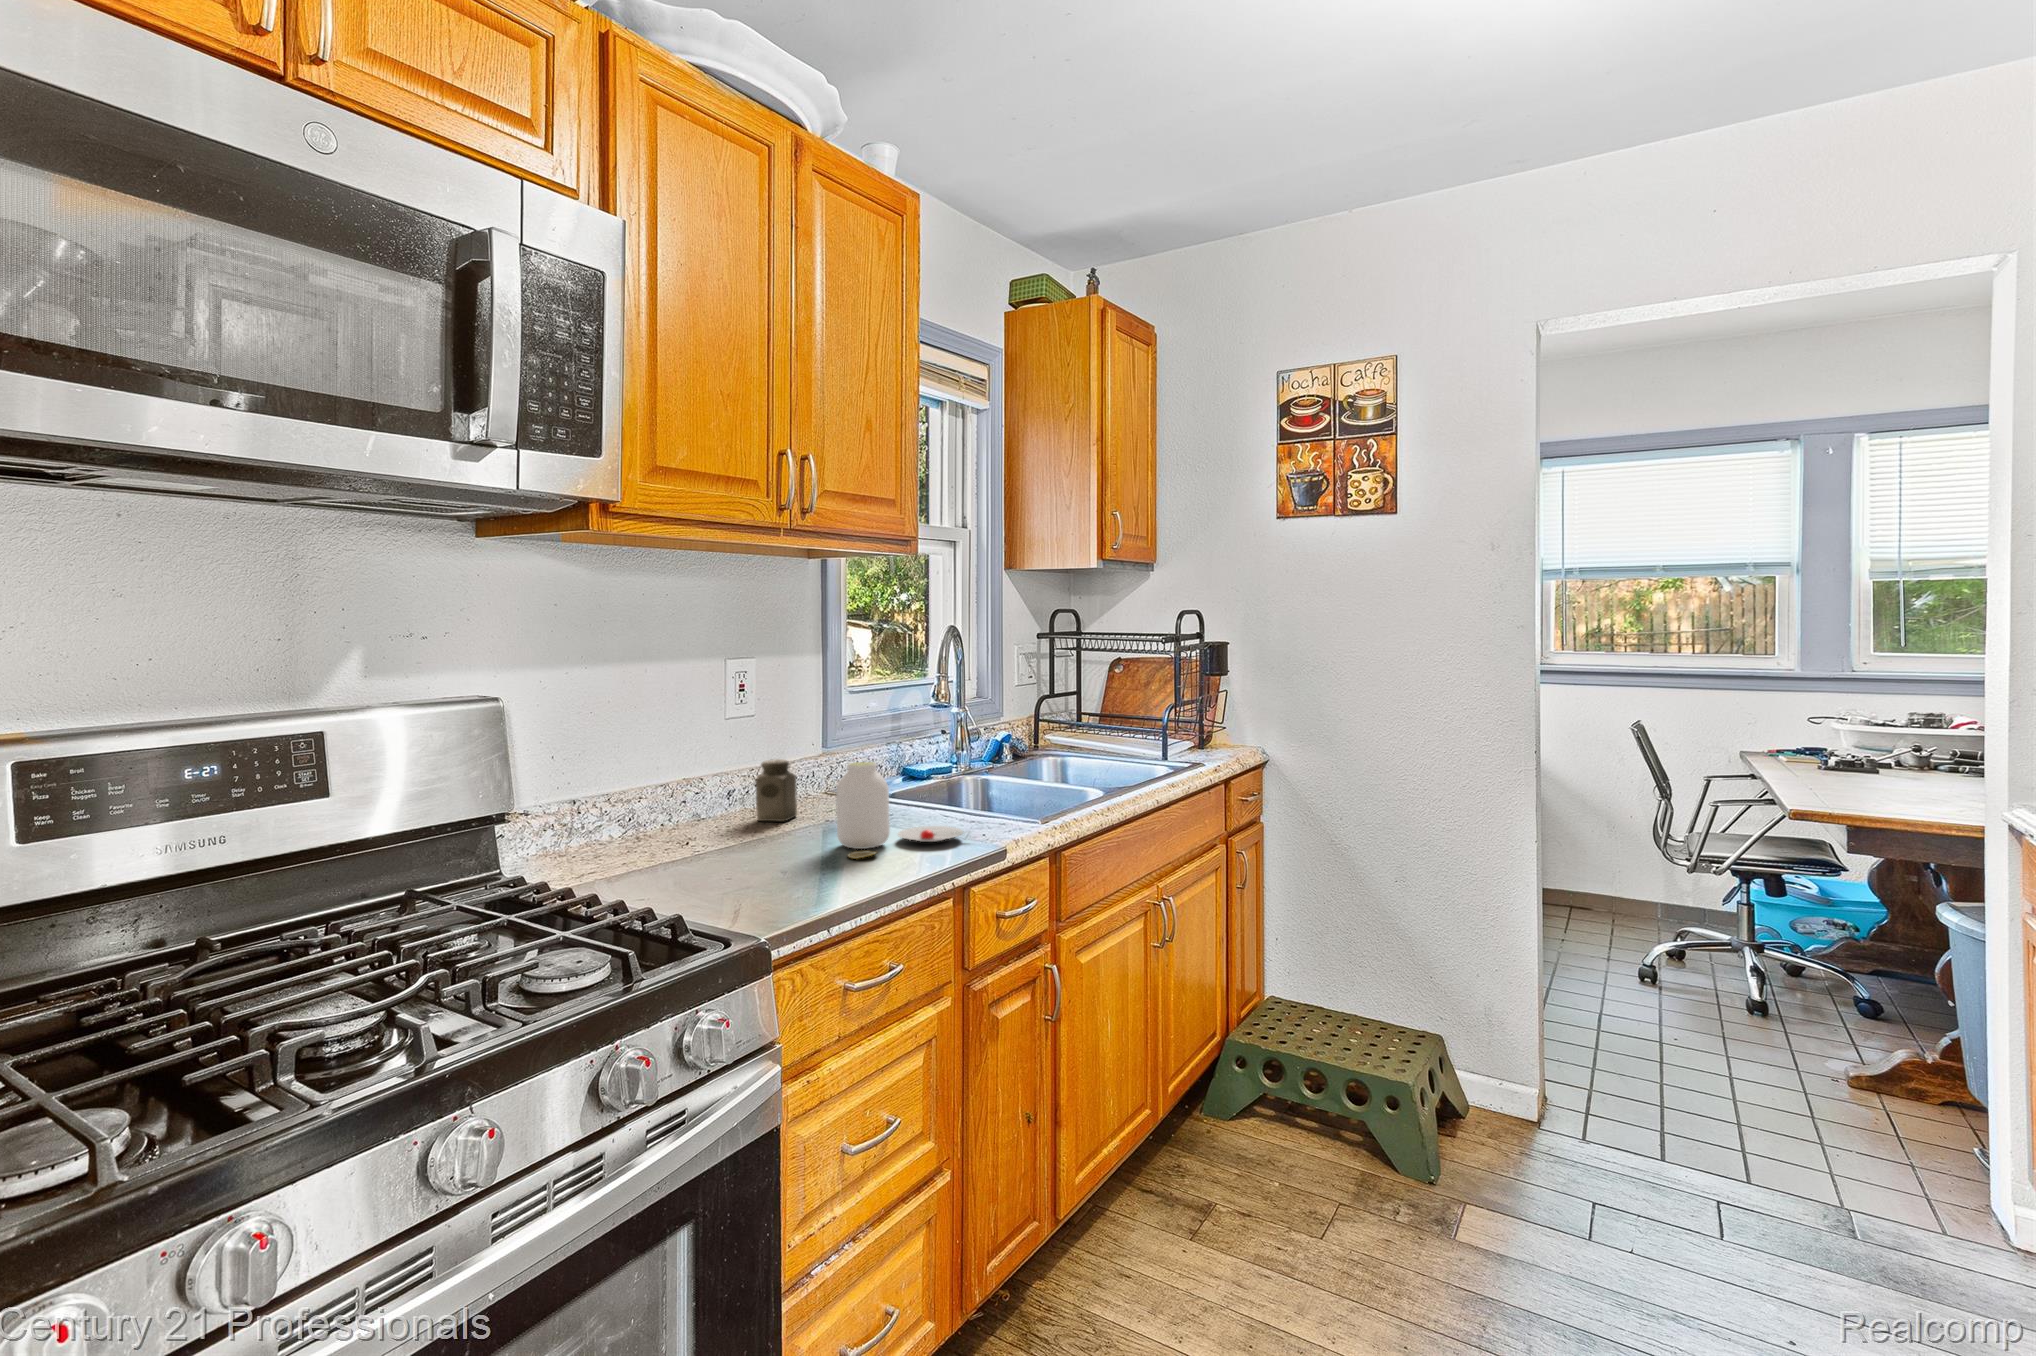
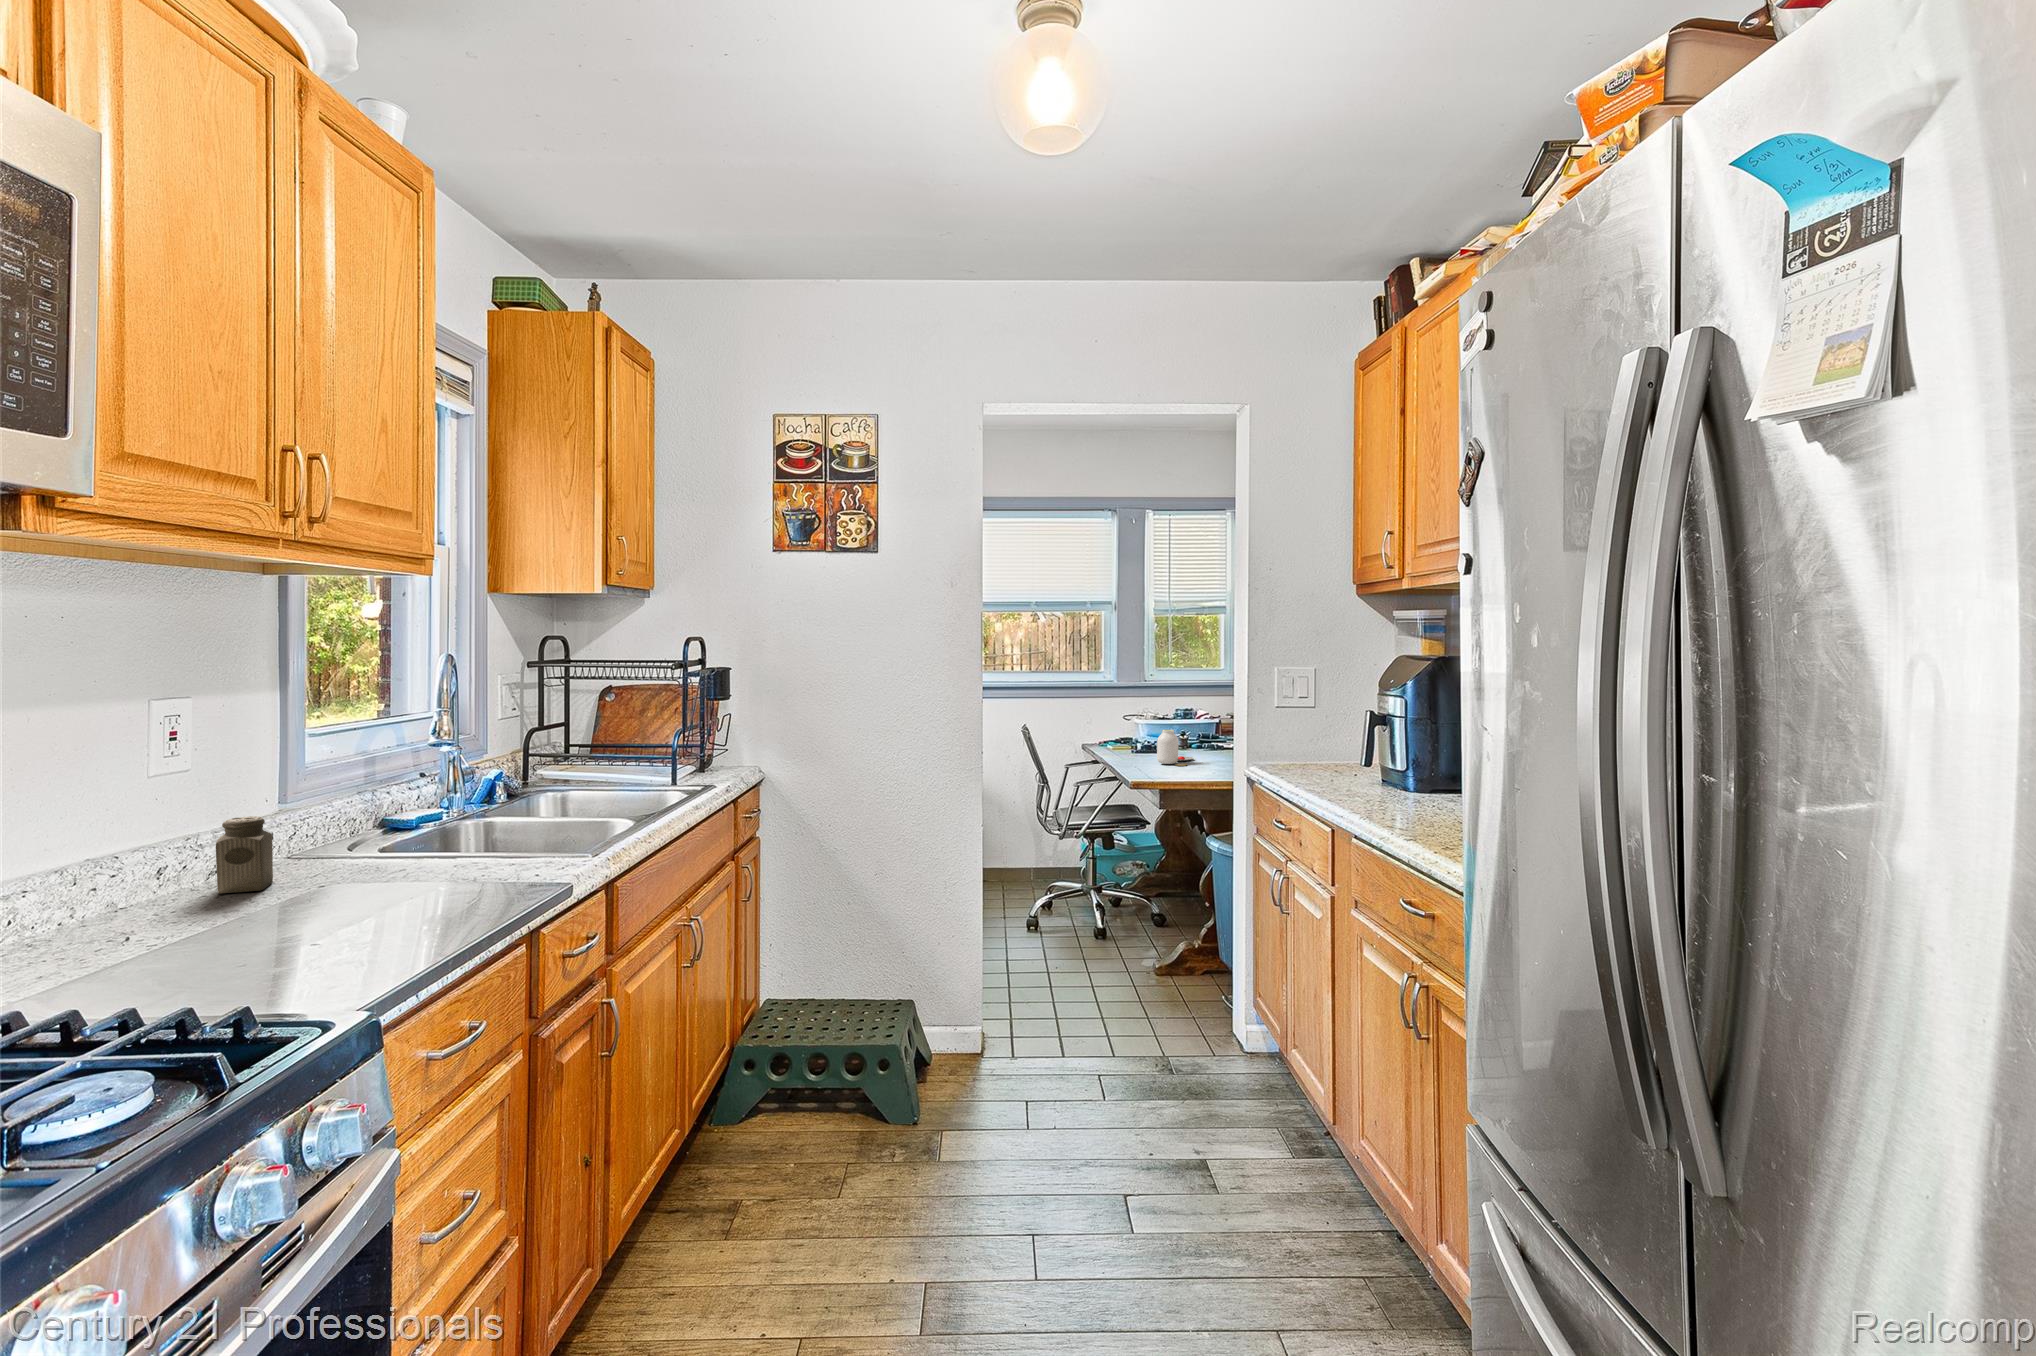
jar: present [836,762,963,859] -> present [1157,730,1193,766]

